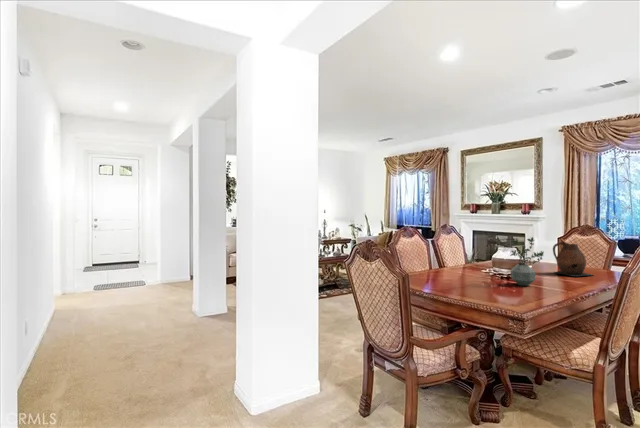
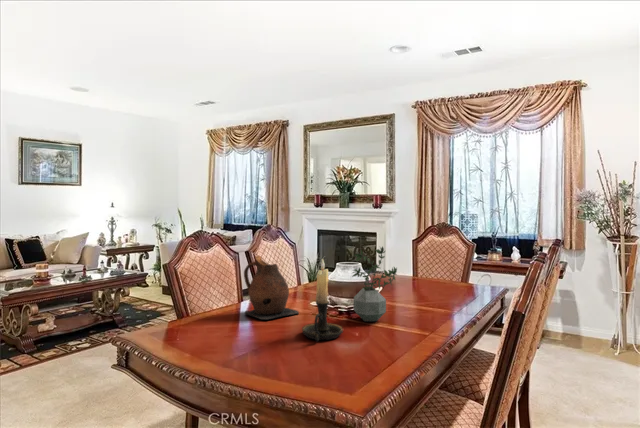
ceramic pitcher: present [553,239,592,276] -> present [244,256,299,320]
candle holder: none [477,242,504,291] -> present [302,259,343,342]

